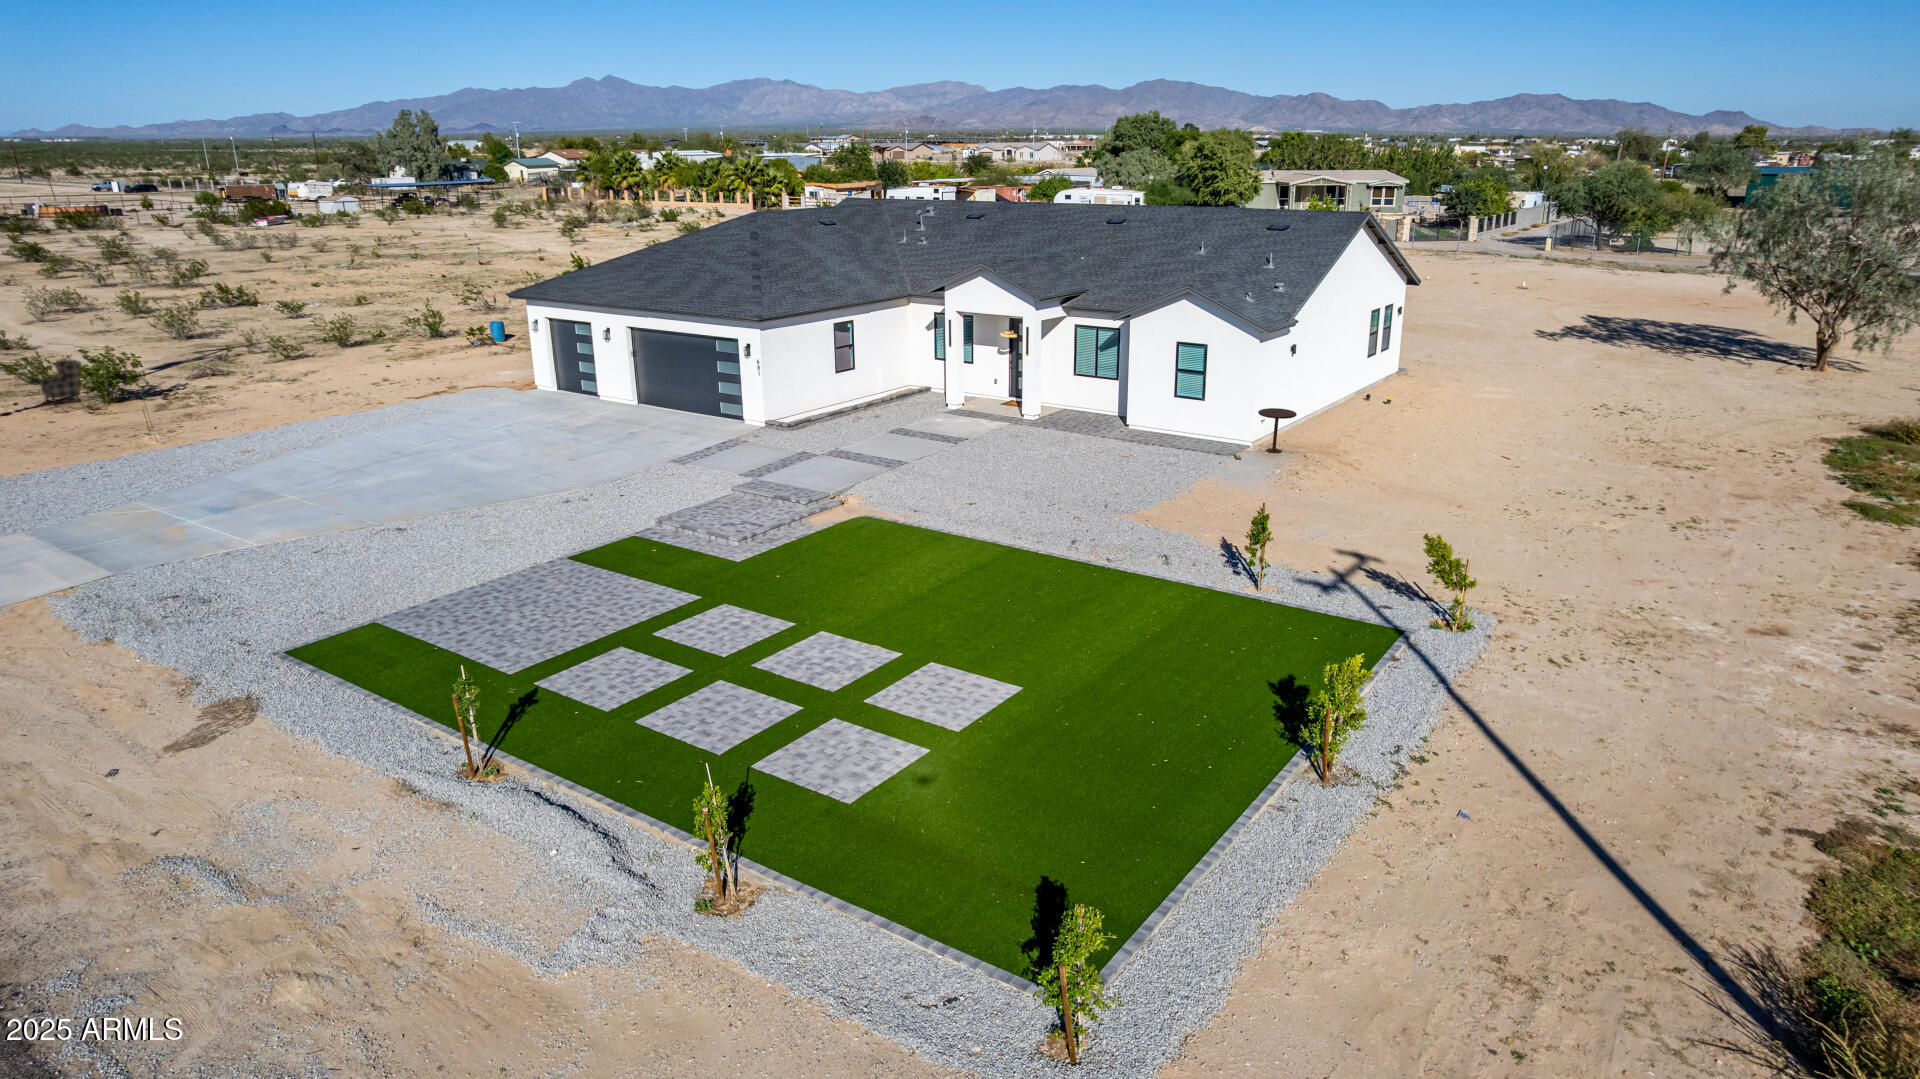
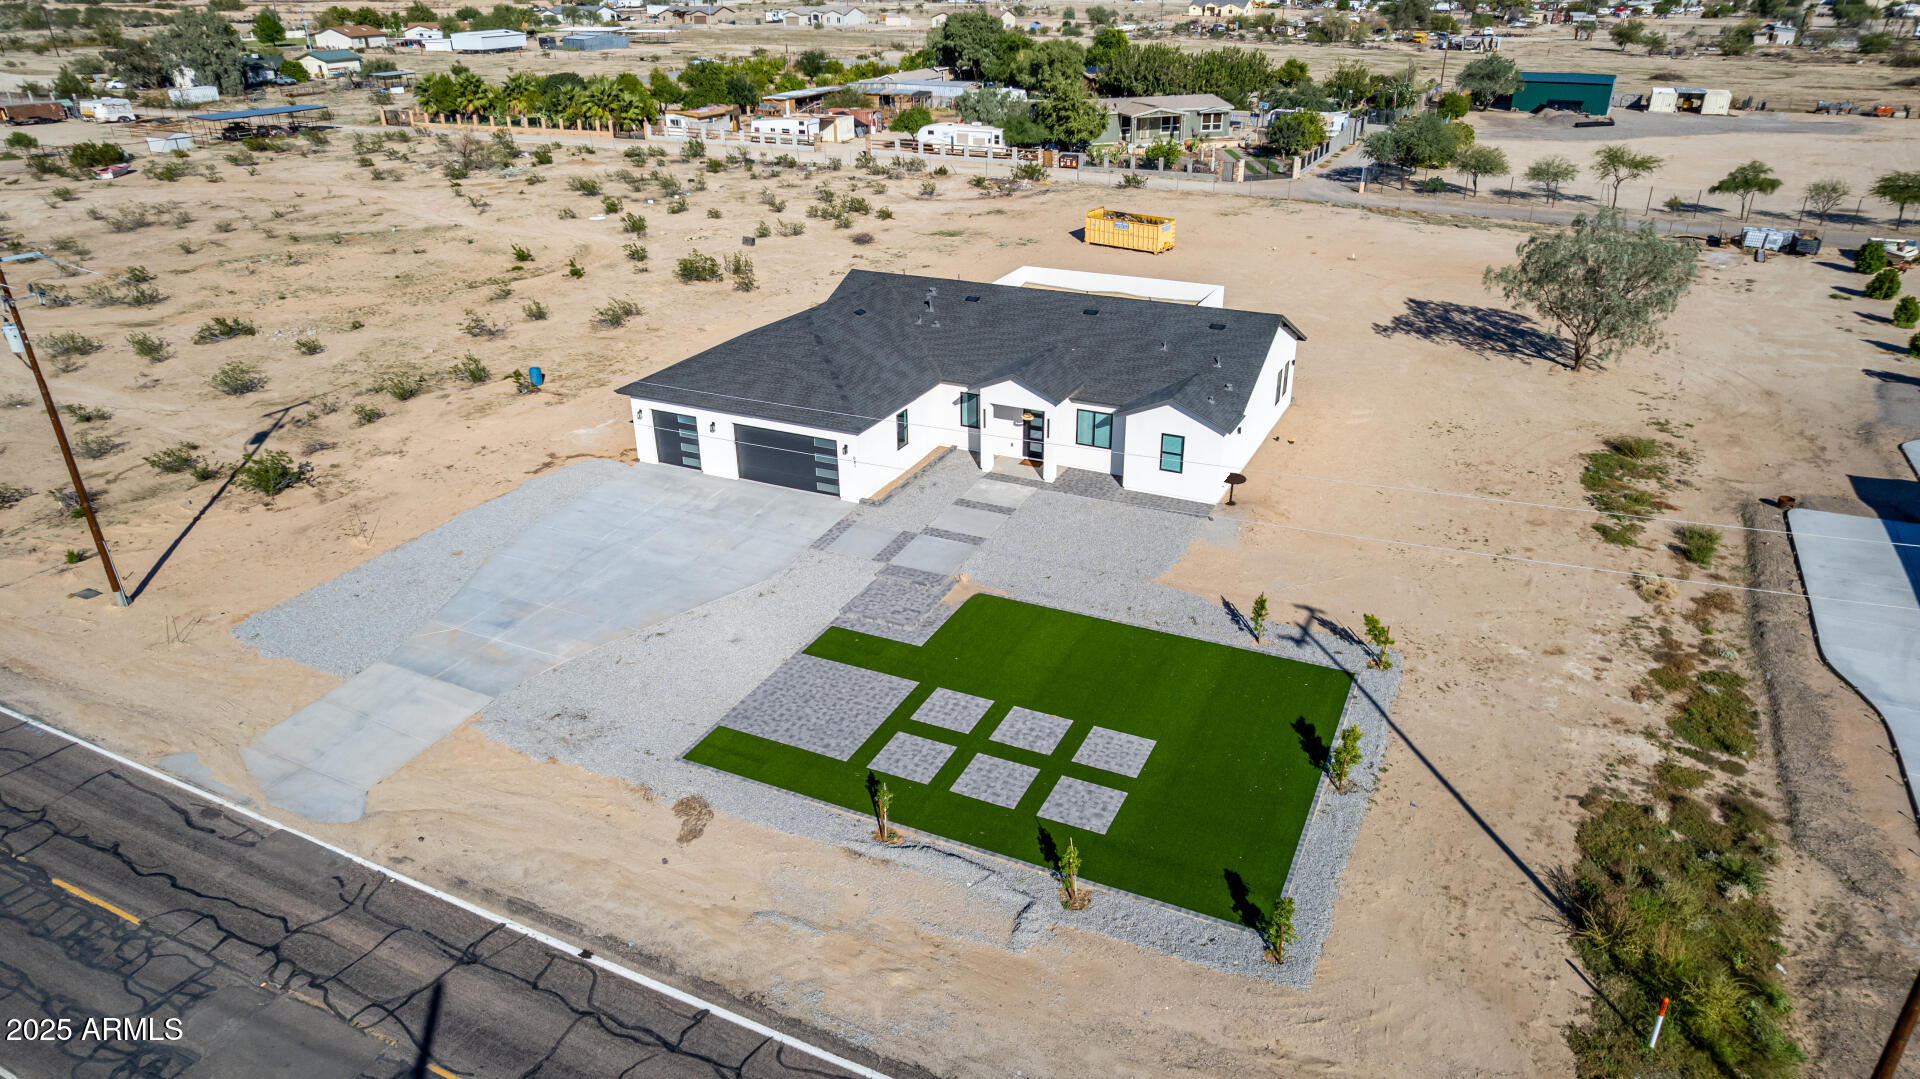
chair: present [40,360,80,405] -> none [219,476,257,518]

